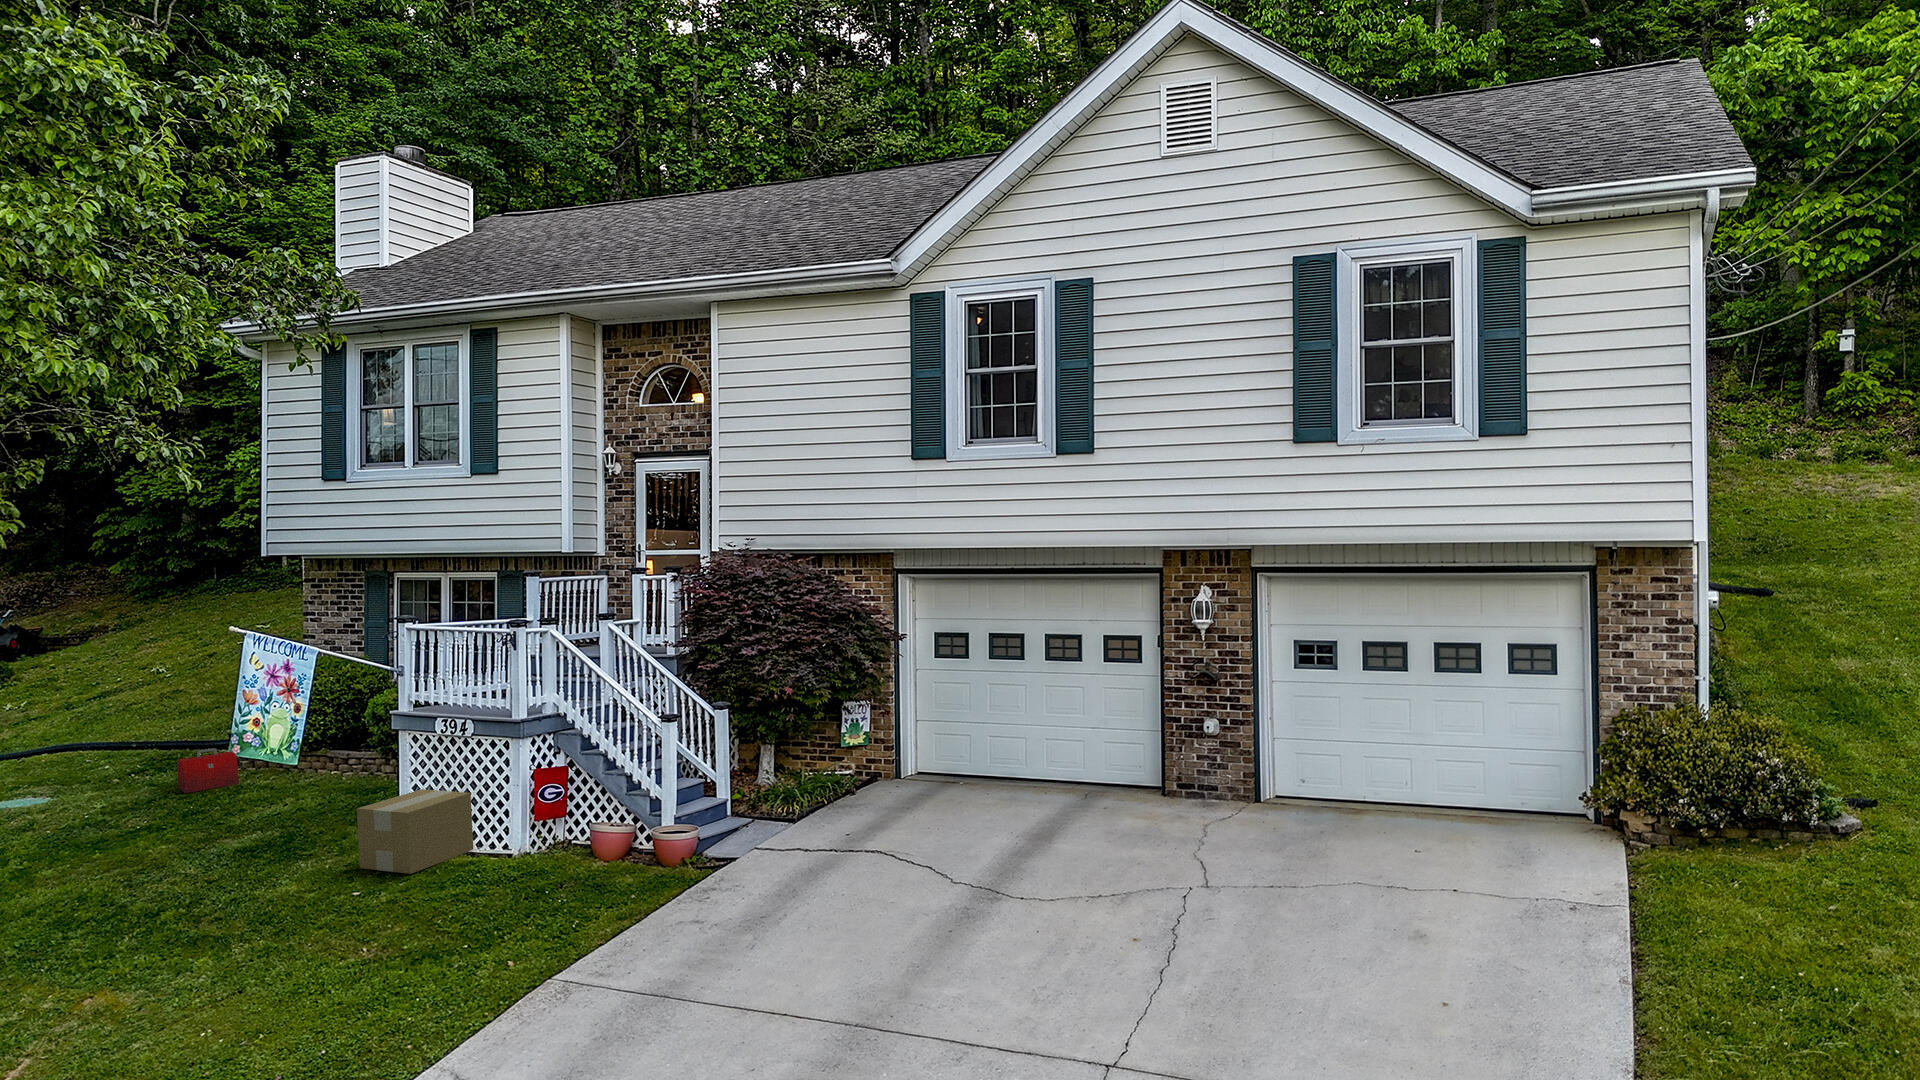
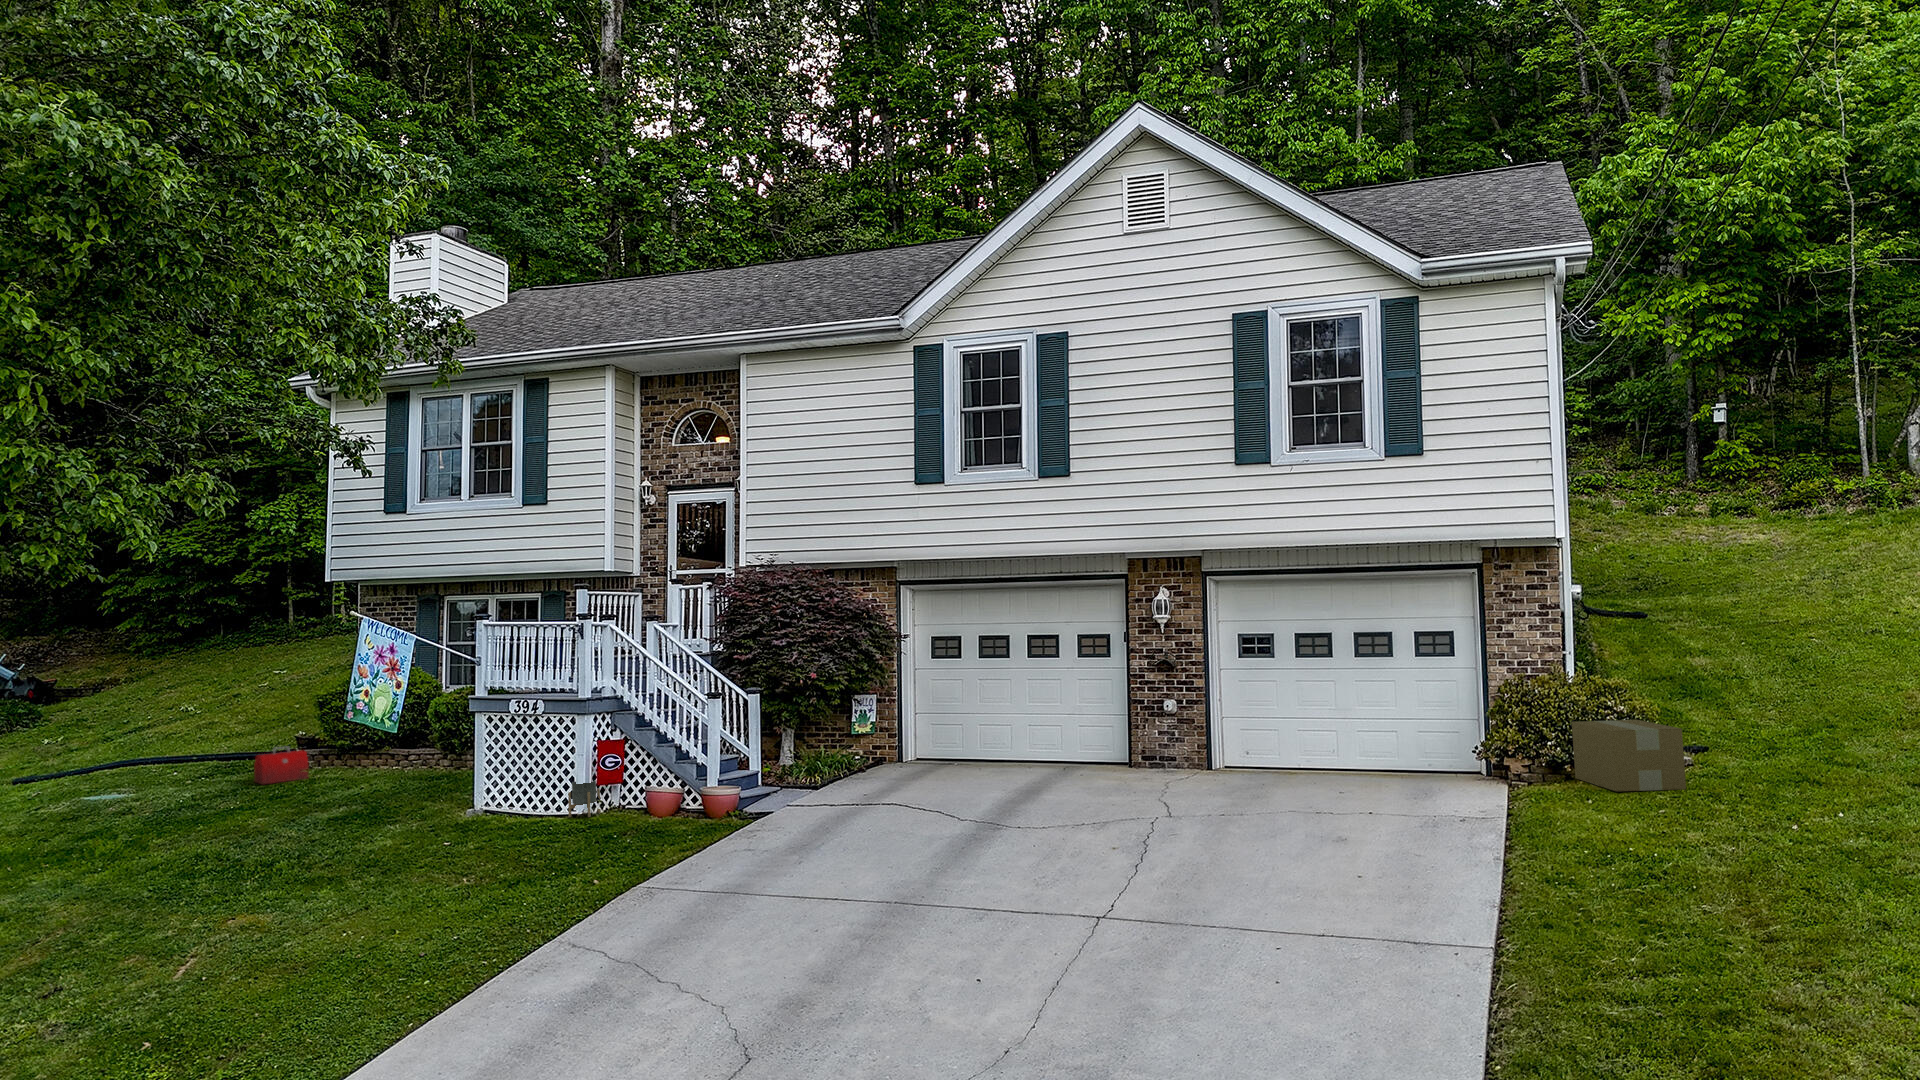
cardboard box: present [357,789,473,874] -> present [1572,720,1686,791]
planter: none [501,817,540,863] -> present [568,780,600,817]

